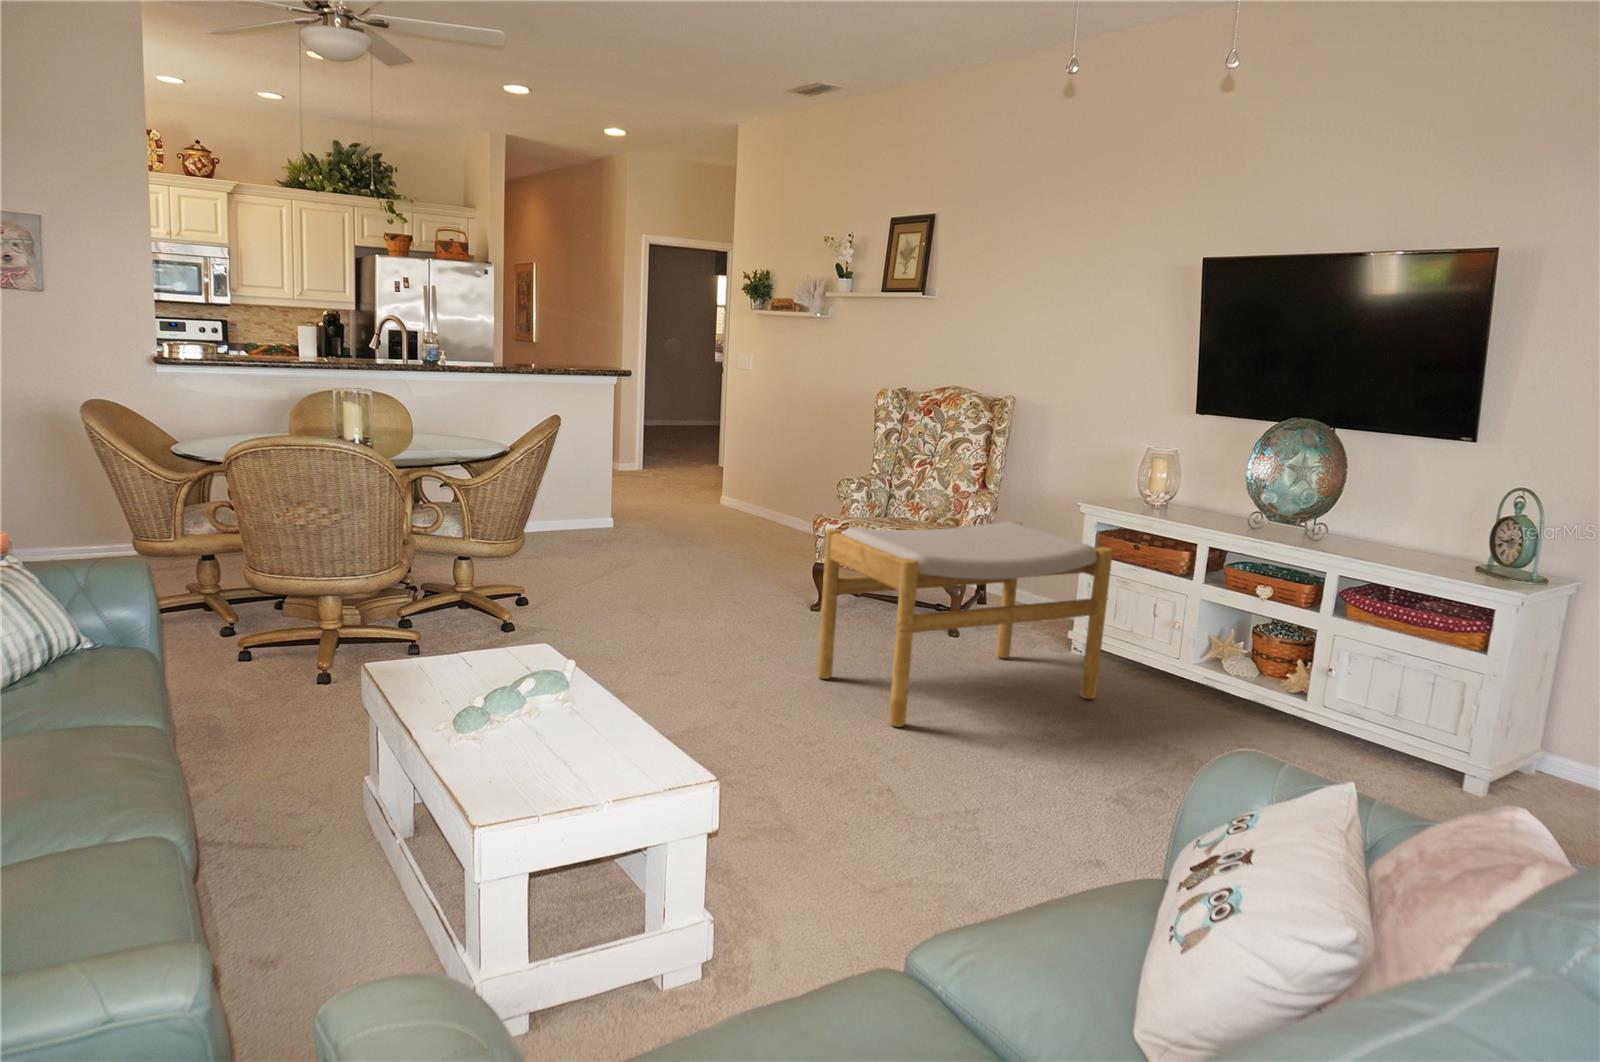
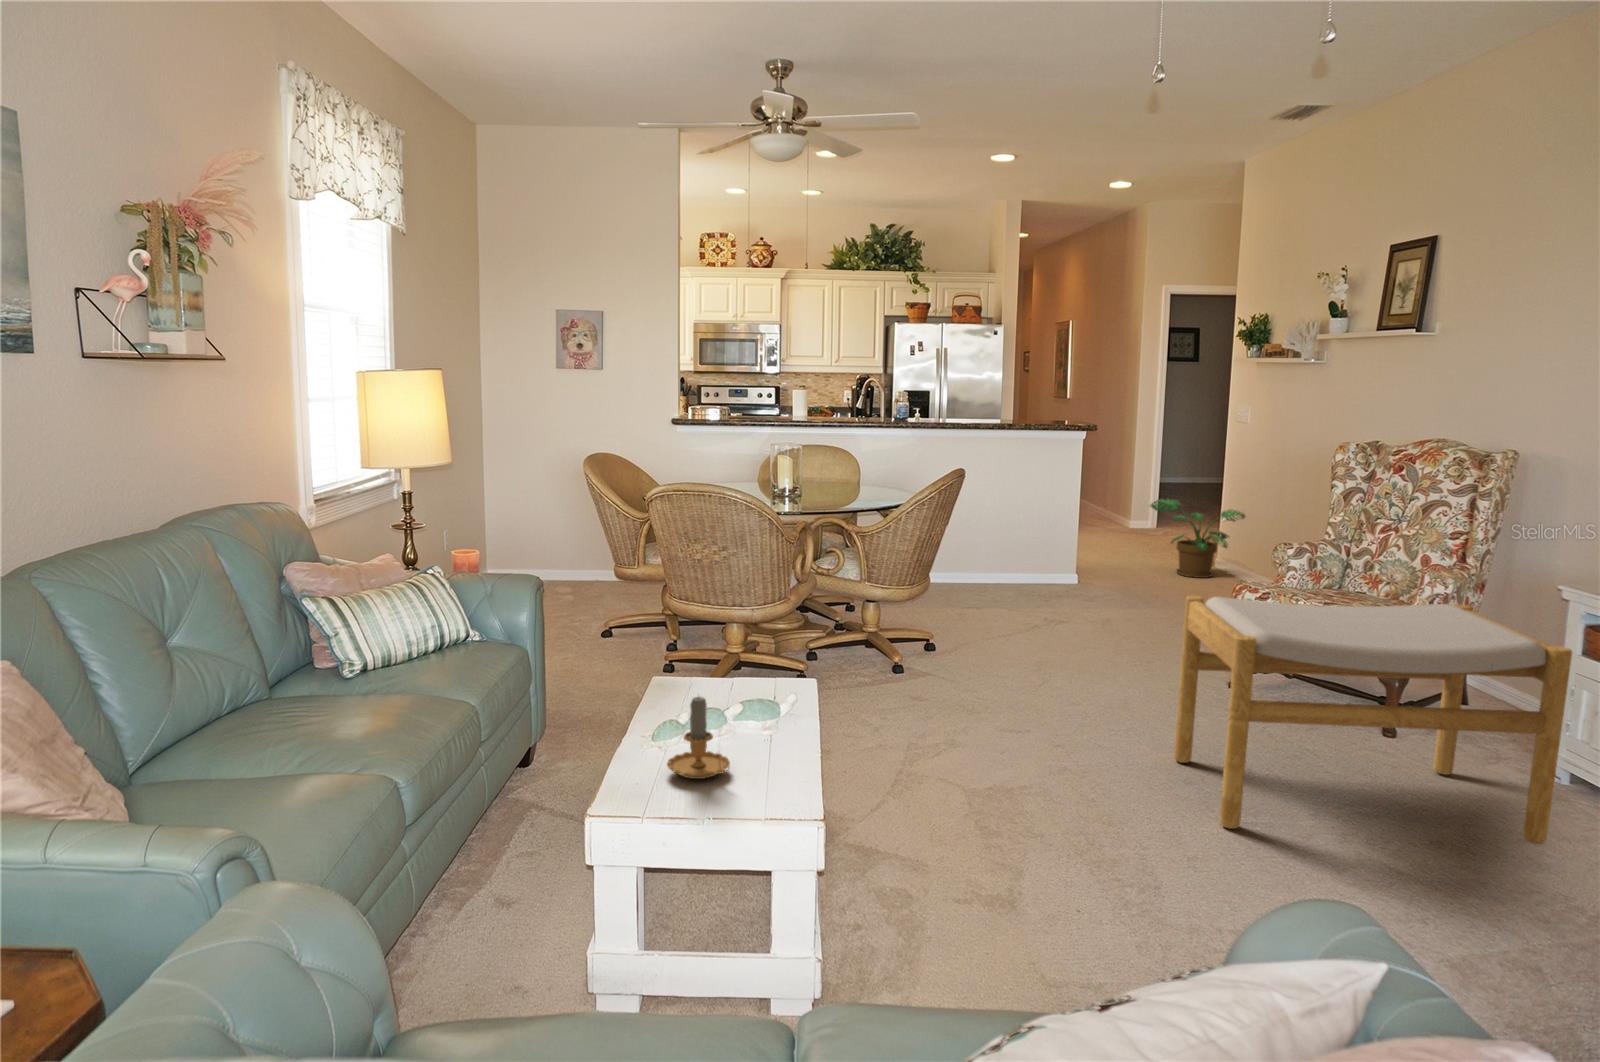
potted plant: none [668,443,756,515] -> present [1150,499,1245,578]
candle: none [501,667,585,760] -> present [667,697,730,779]

